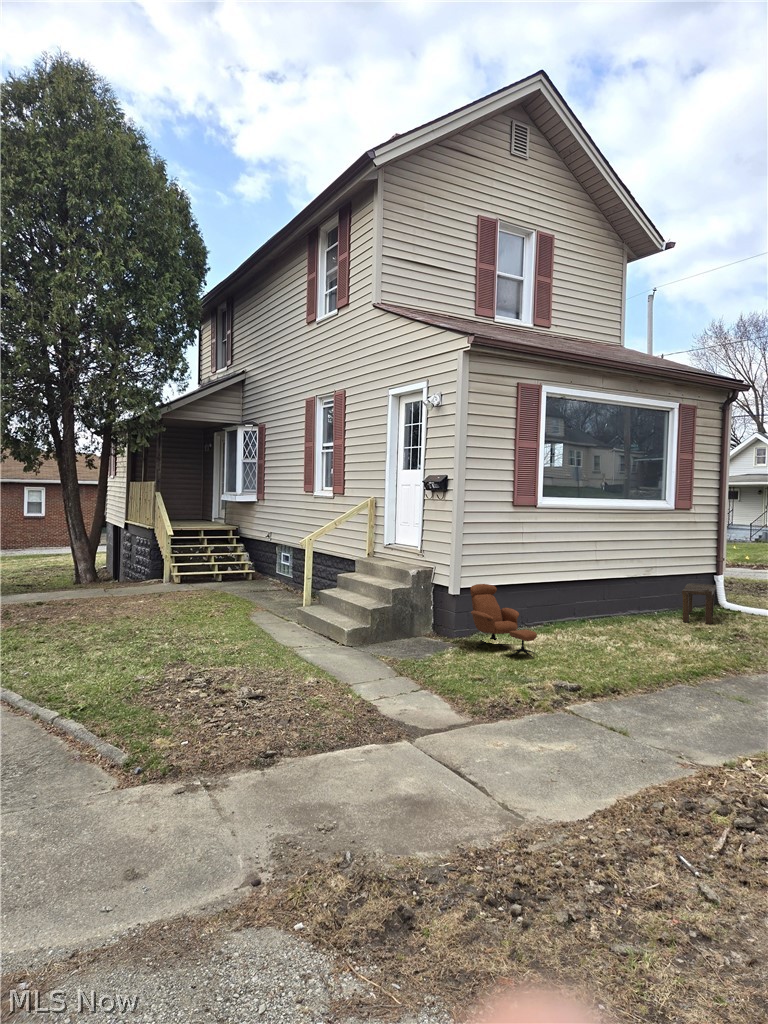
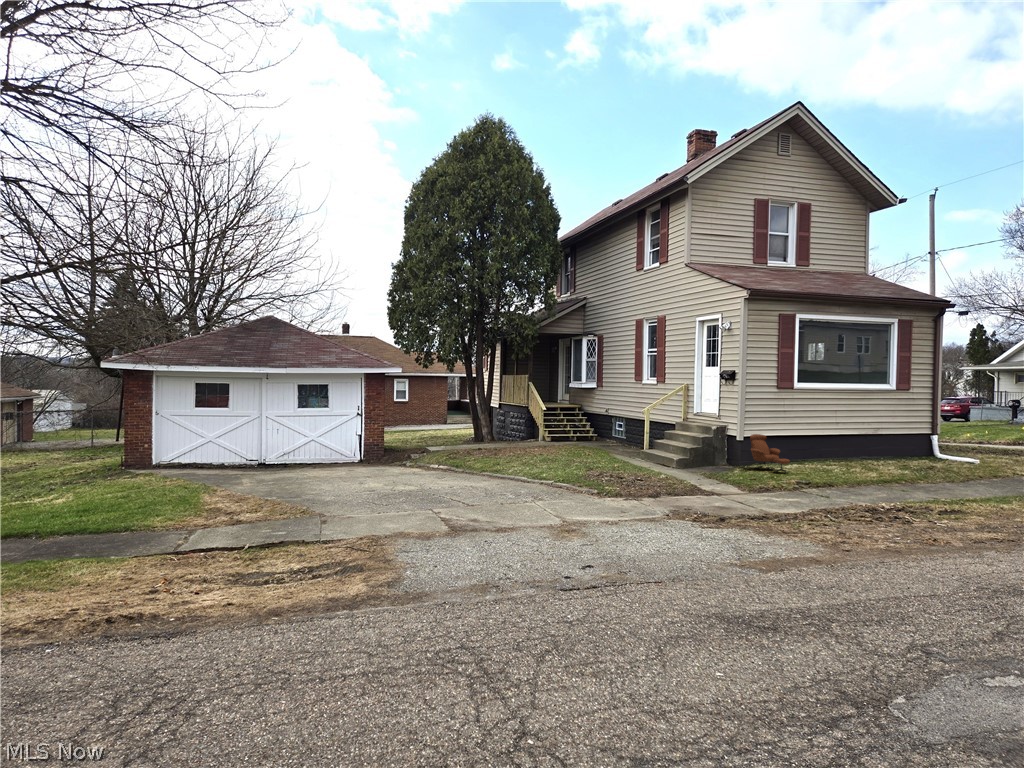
bench: present [682,583,716,624] -> none [900,441,931,466]

